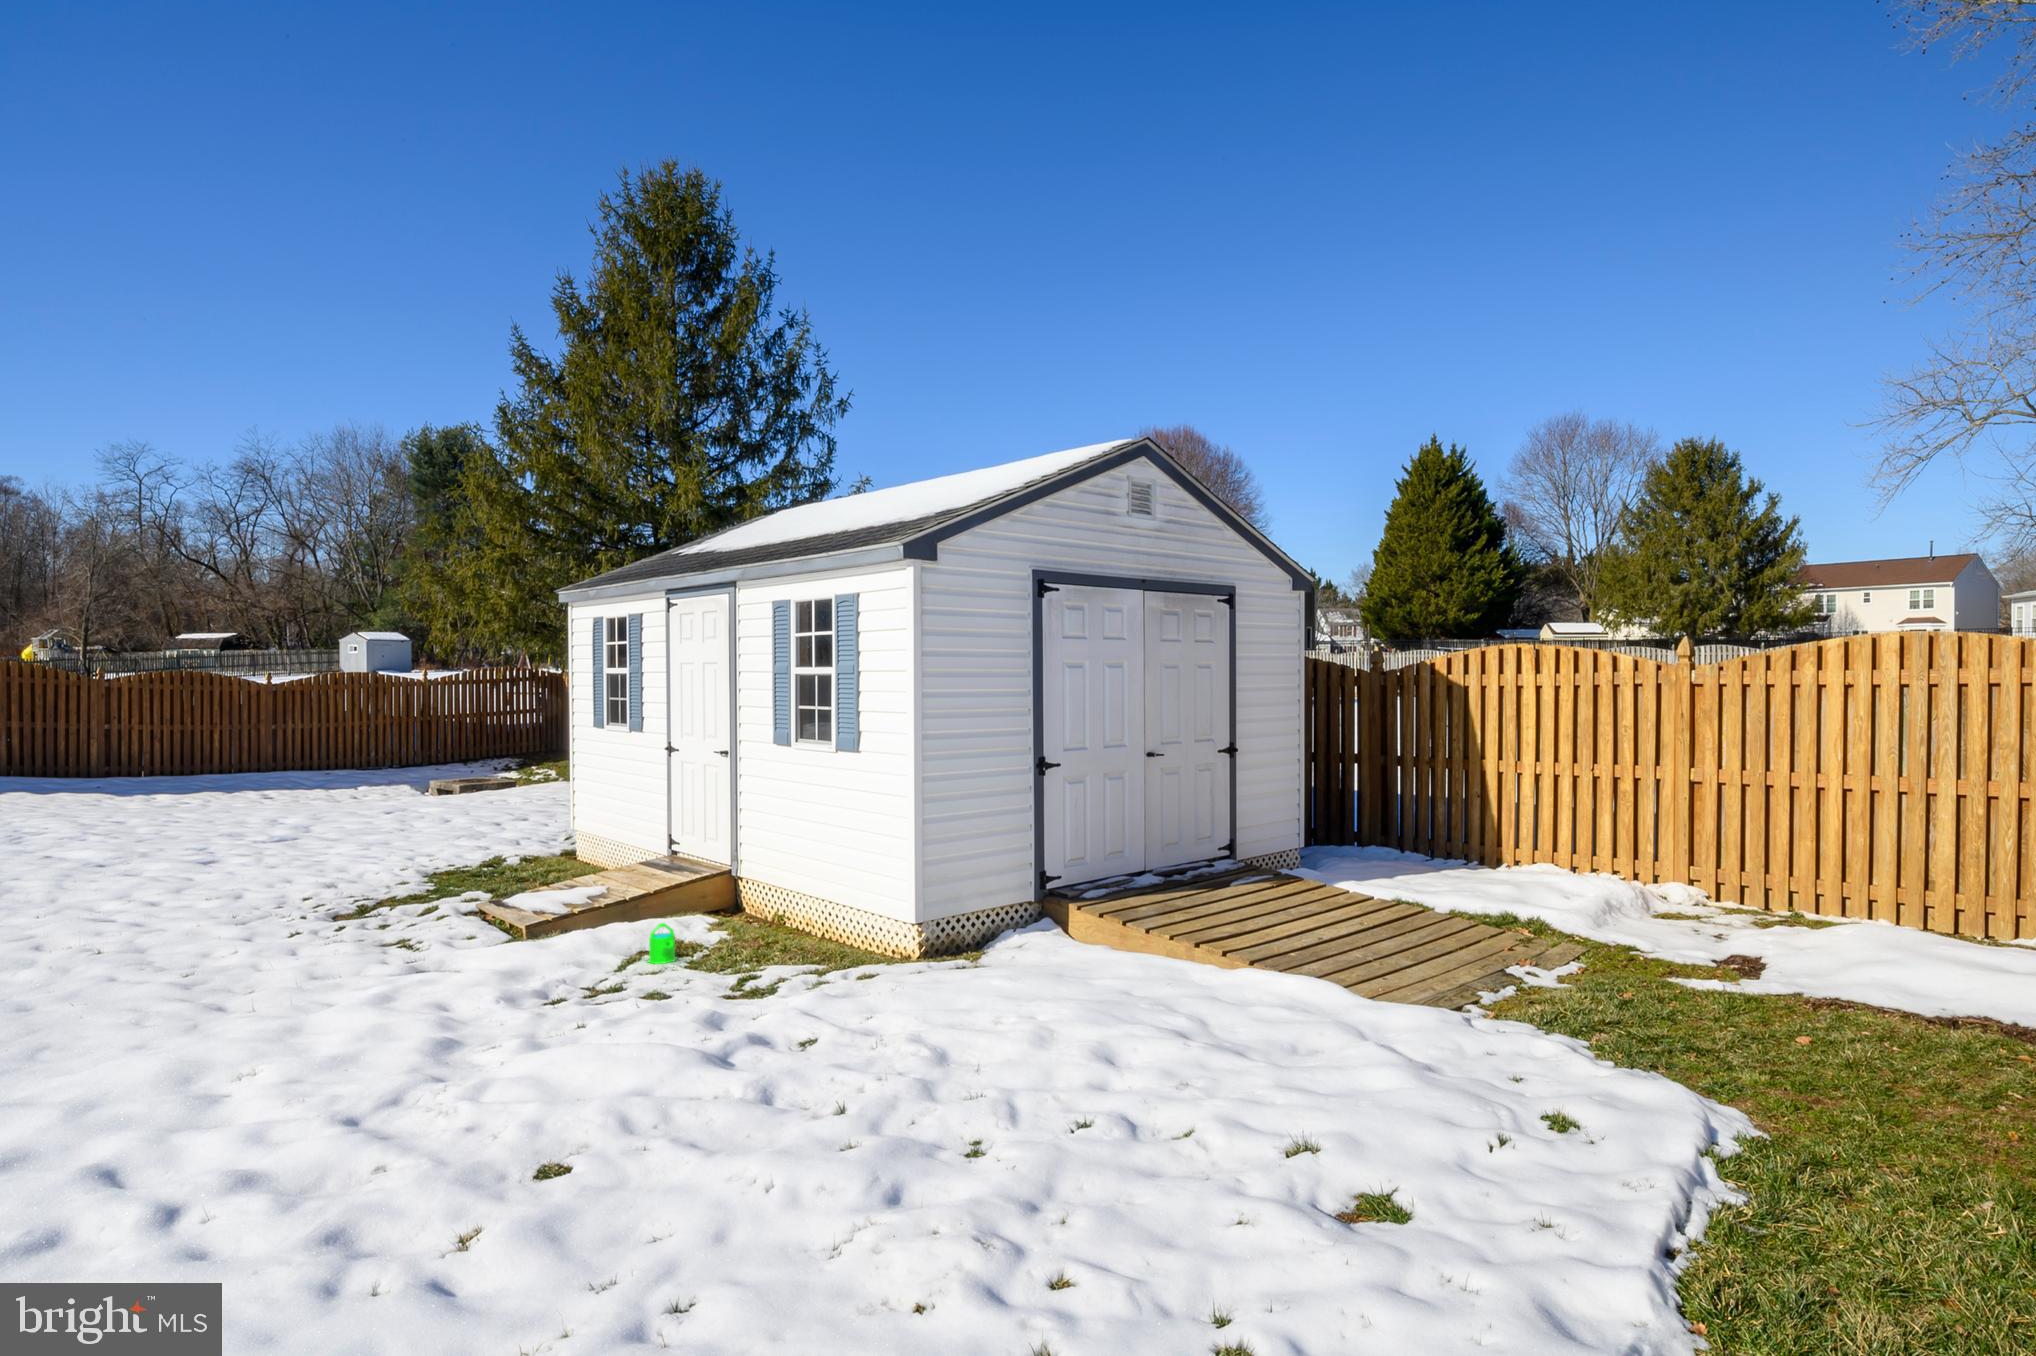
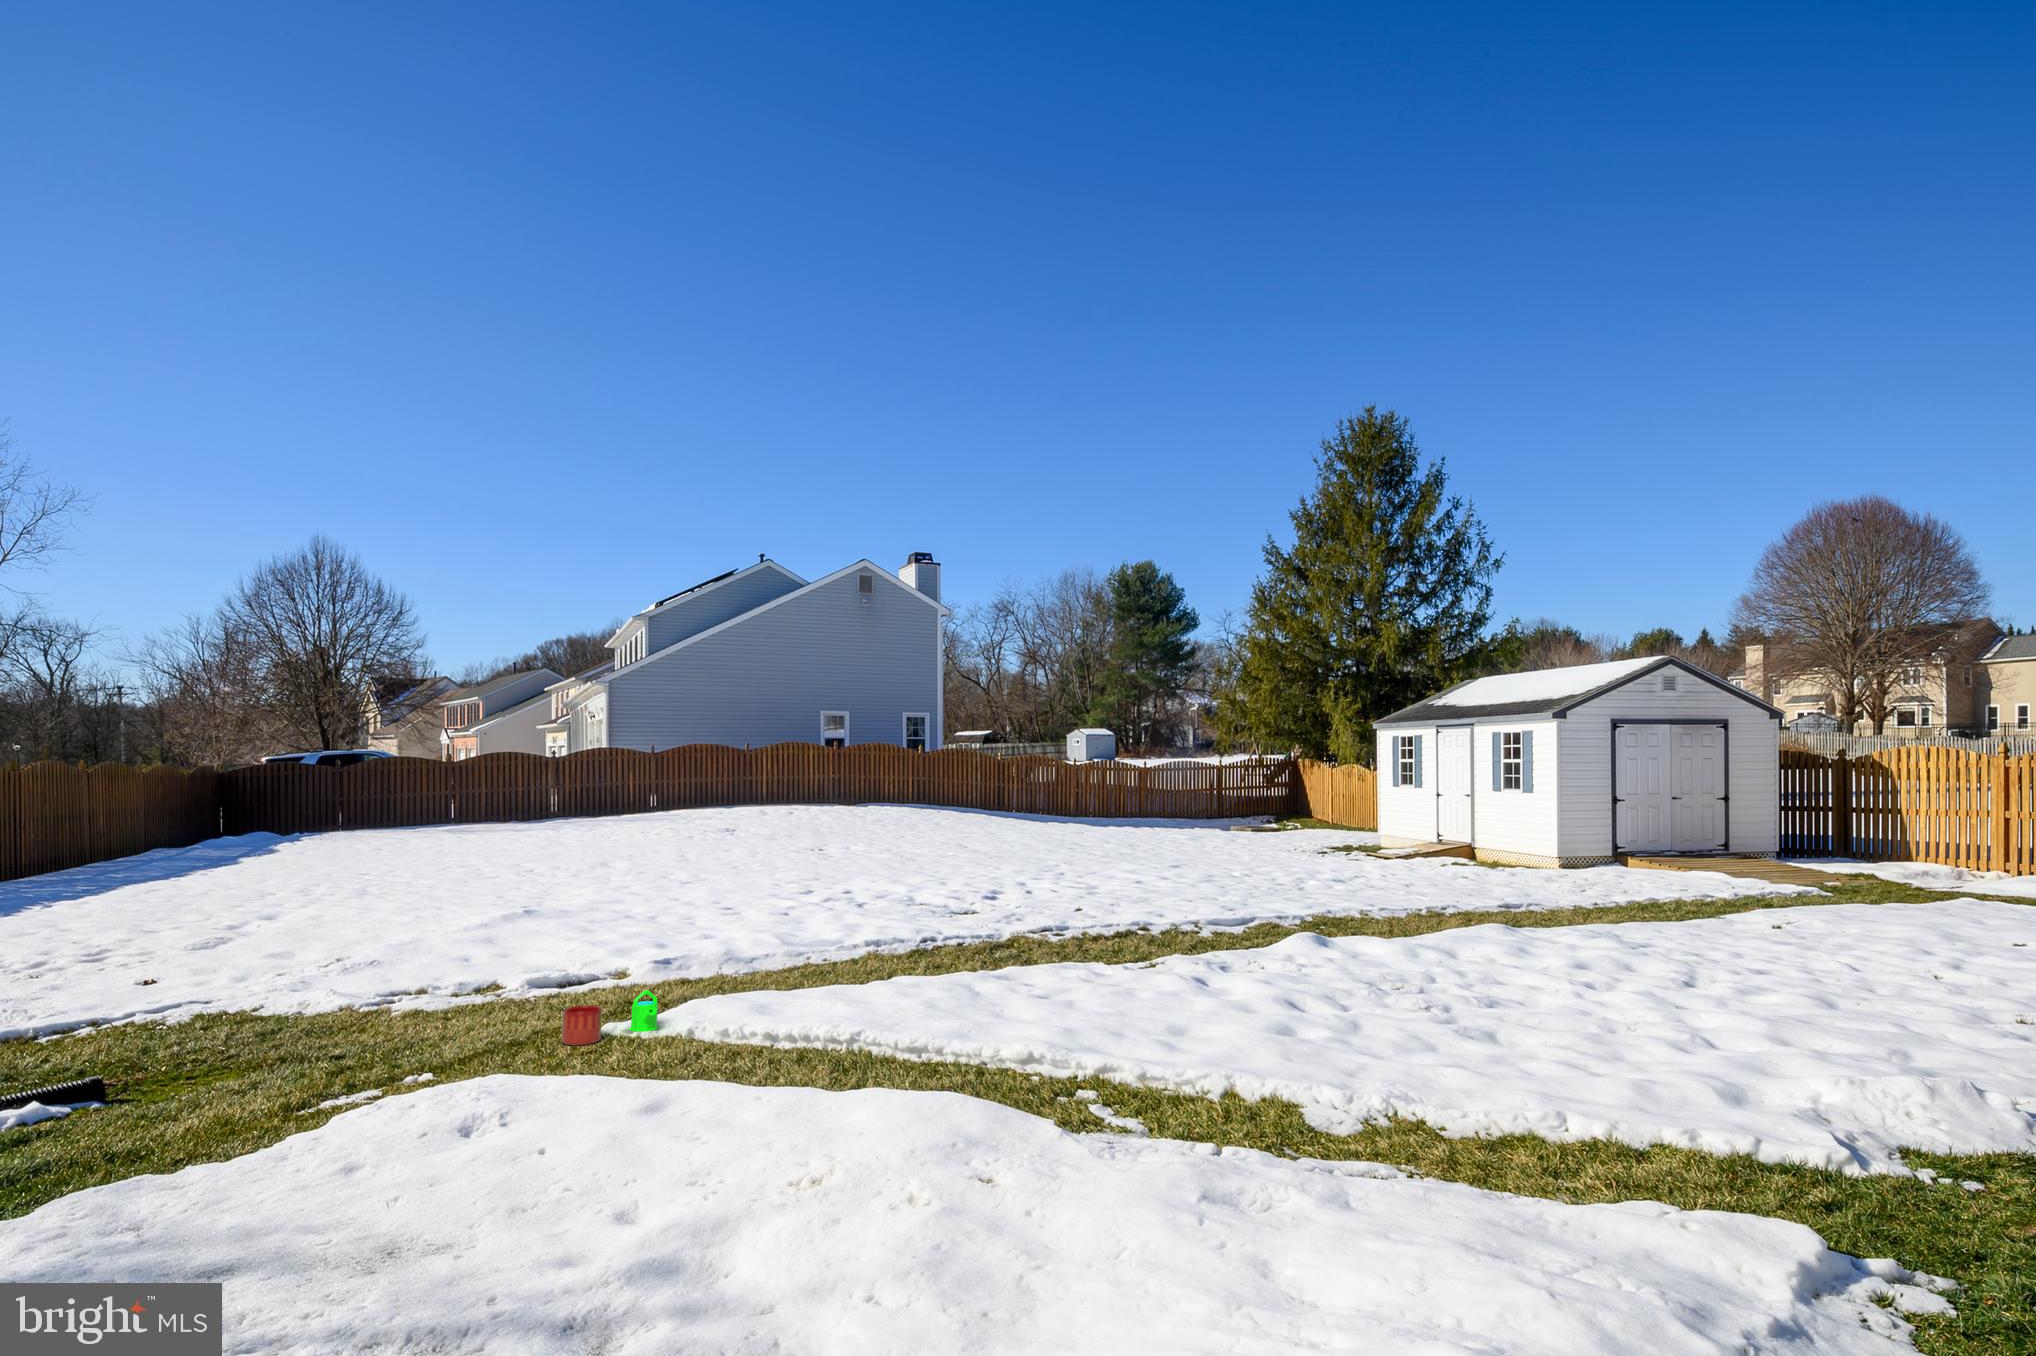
planter: none [579,941,619,982] -> present [561,1005,602,1046]

